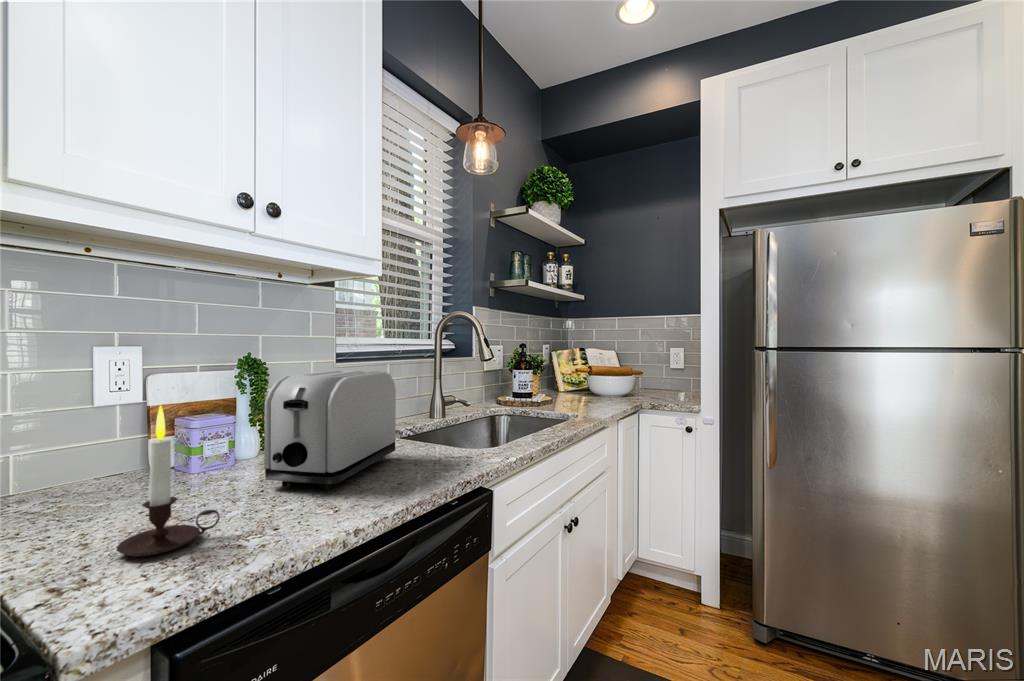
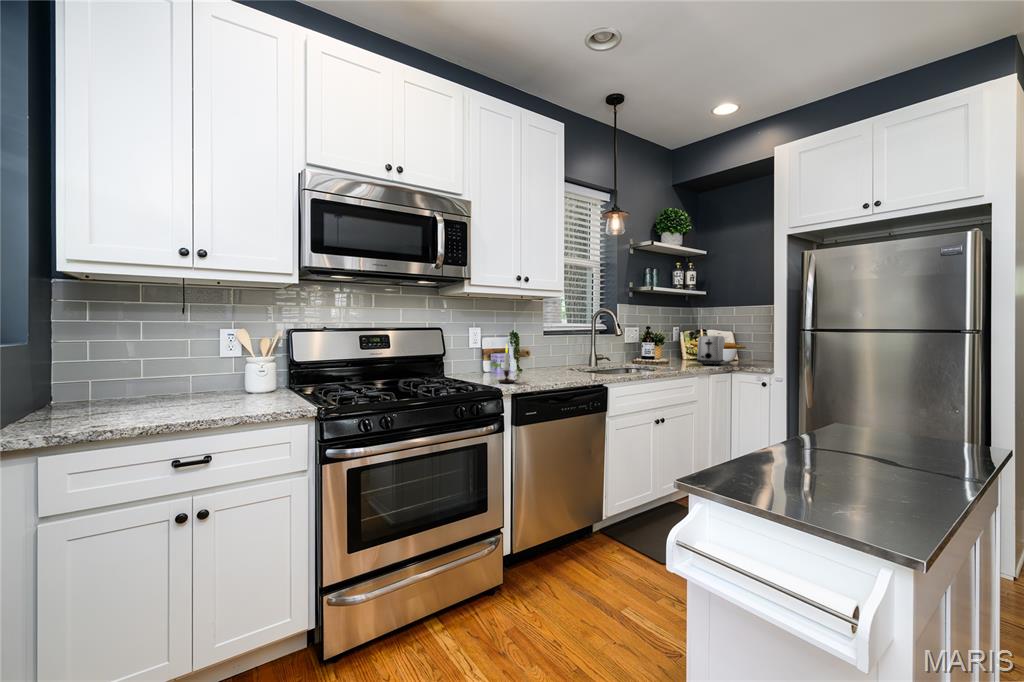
toaster: present [264,370,396,489] -> present [697,336,725,366]

